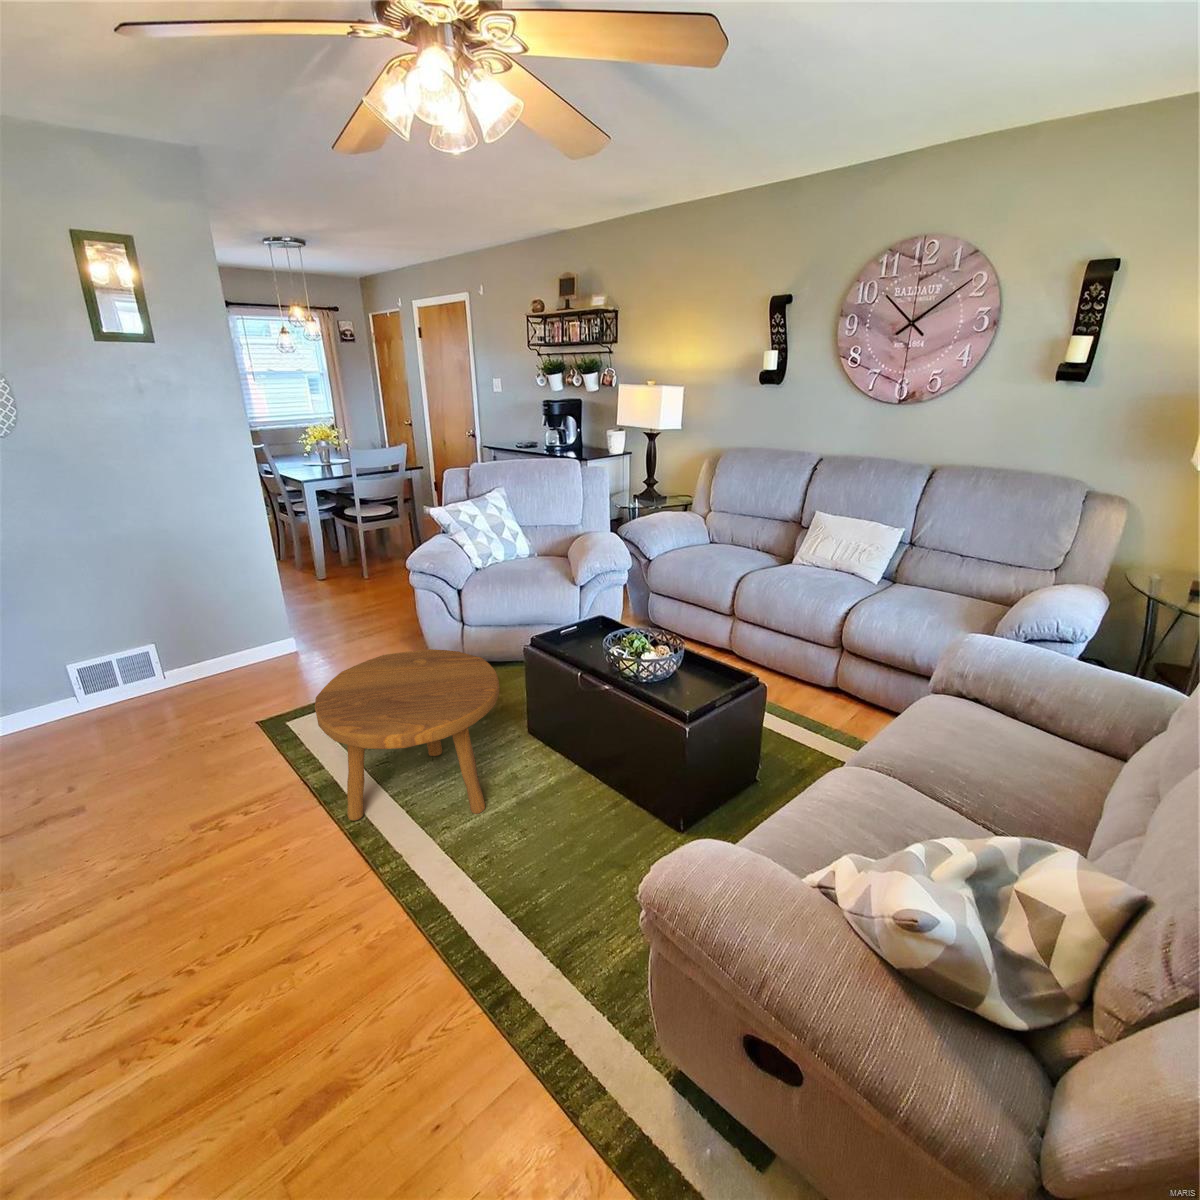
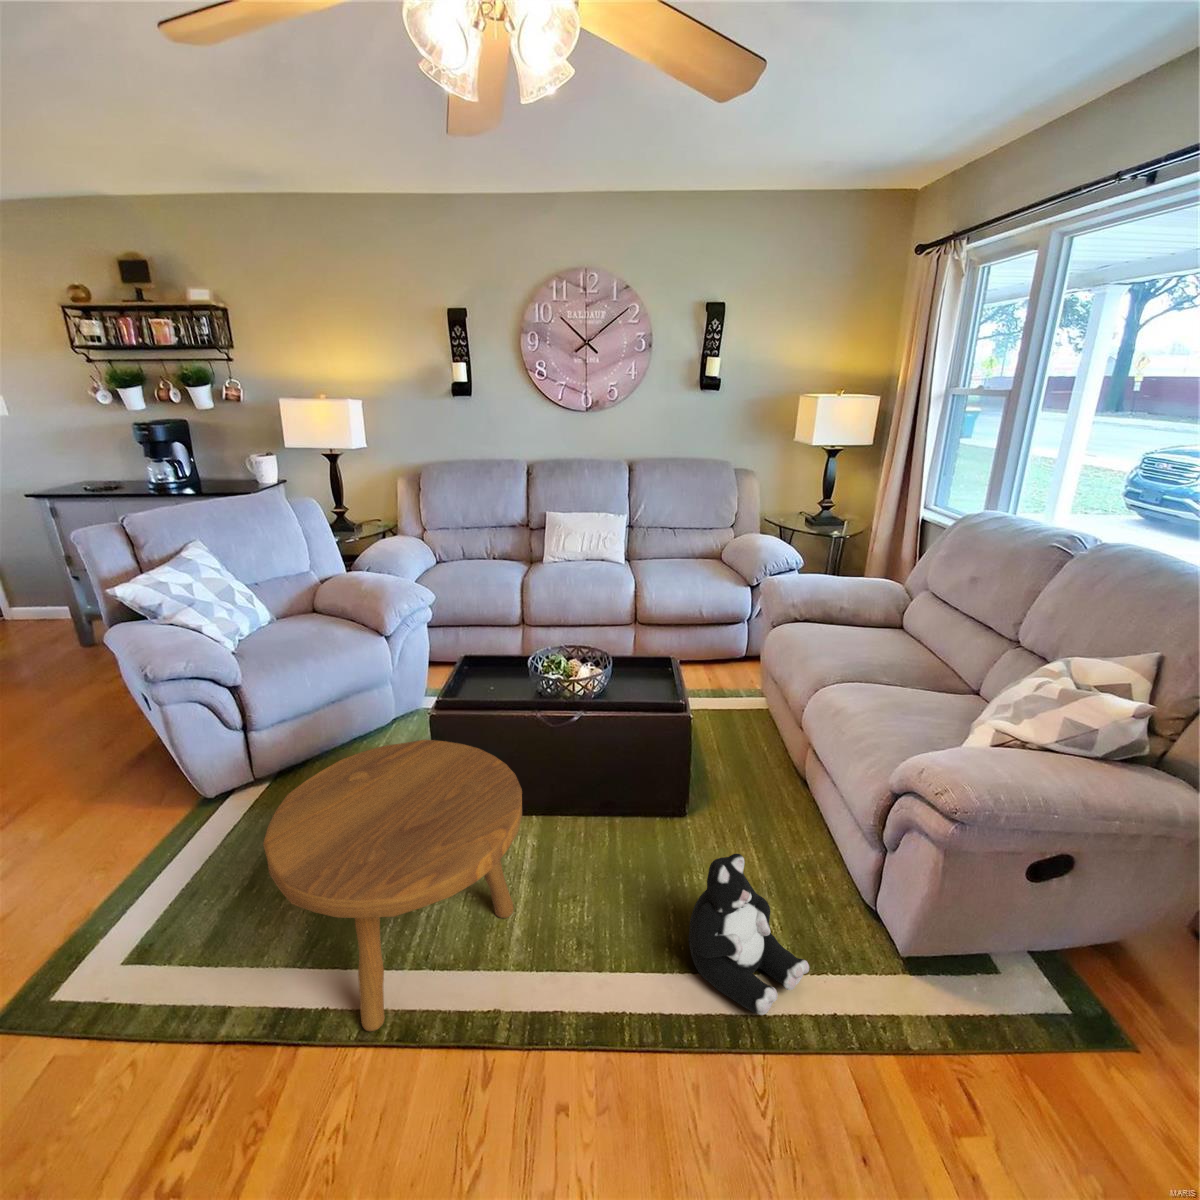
plush toy: none [499,843,595,997] -> present [689,854,809,1015]

